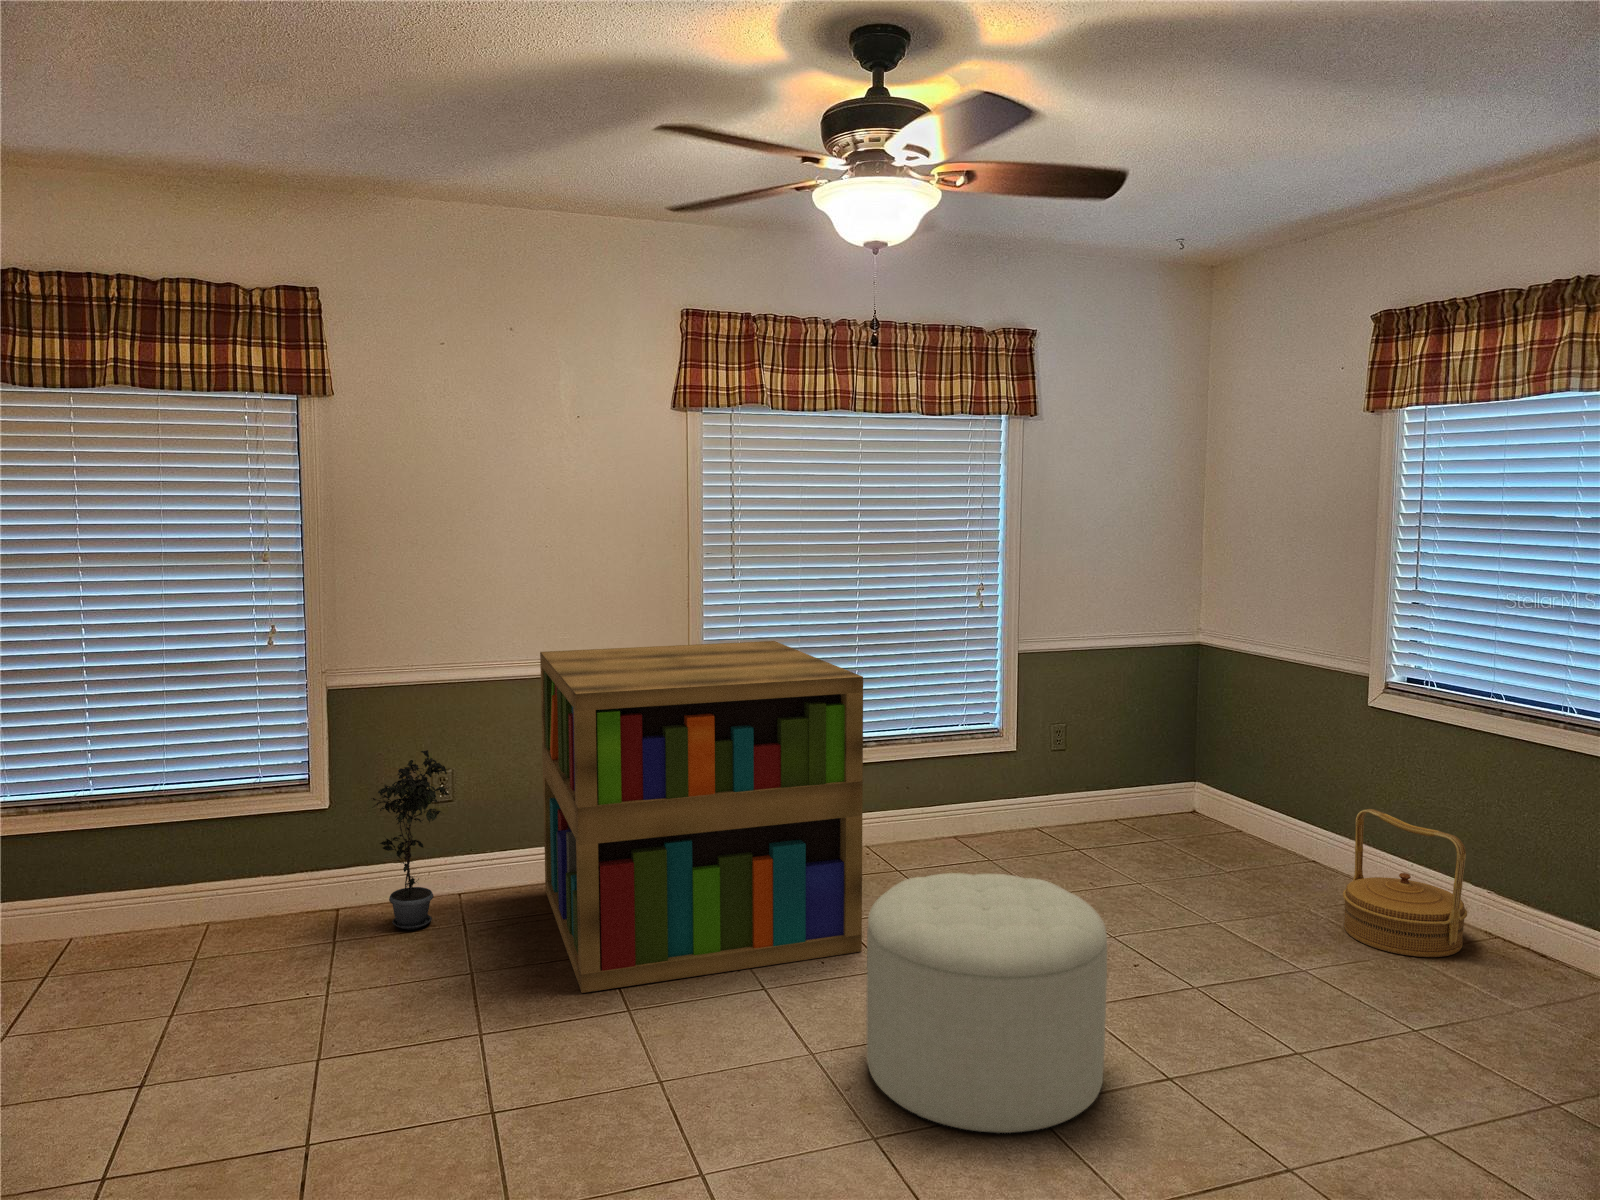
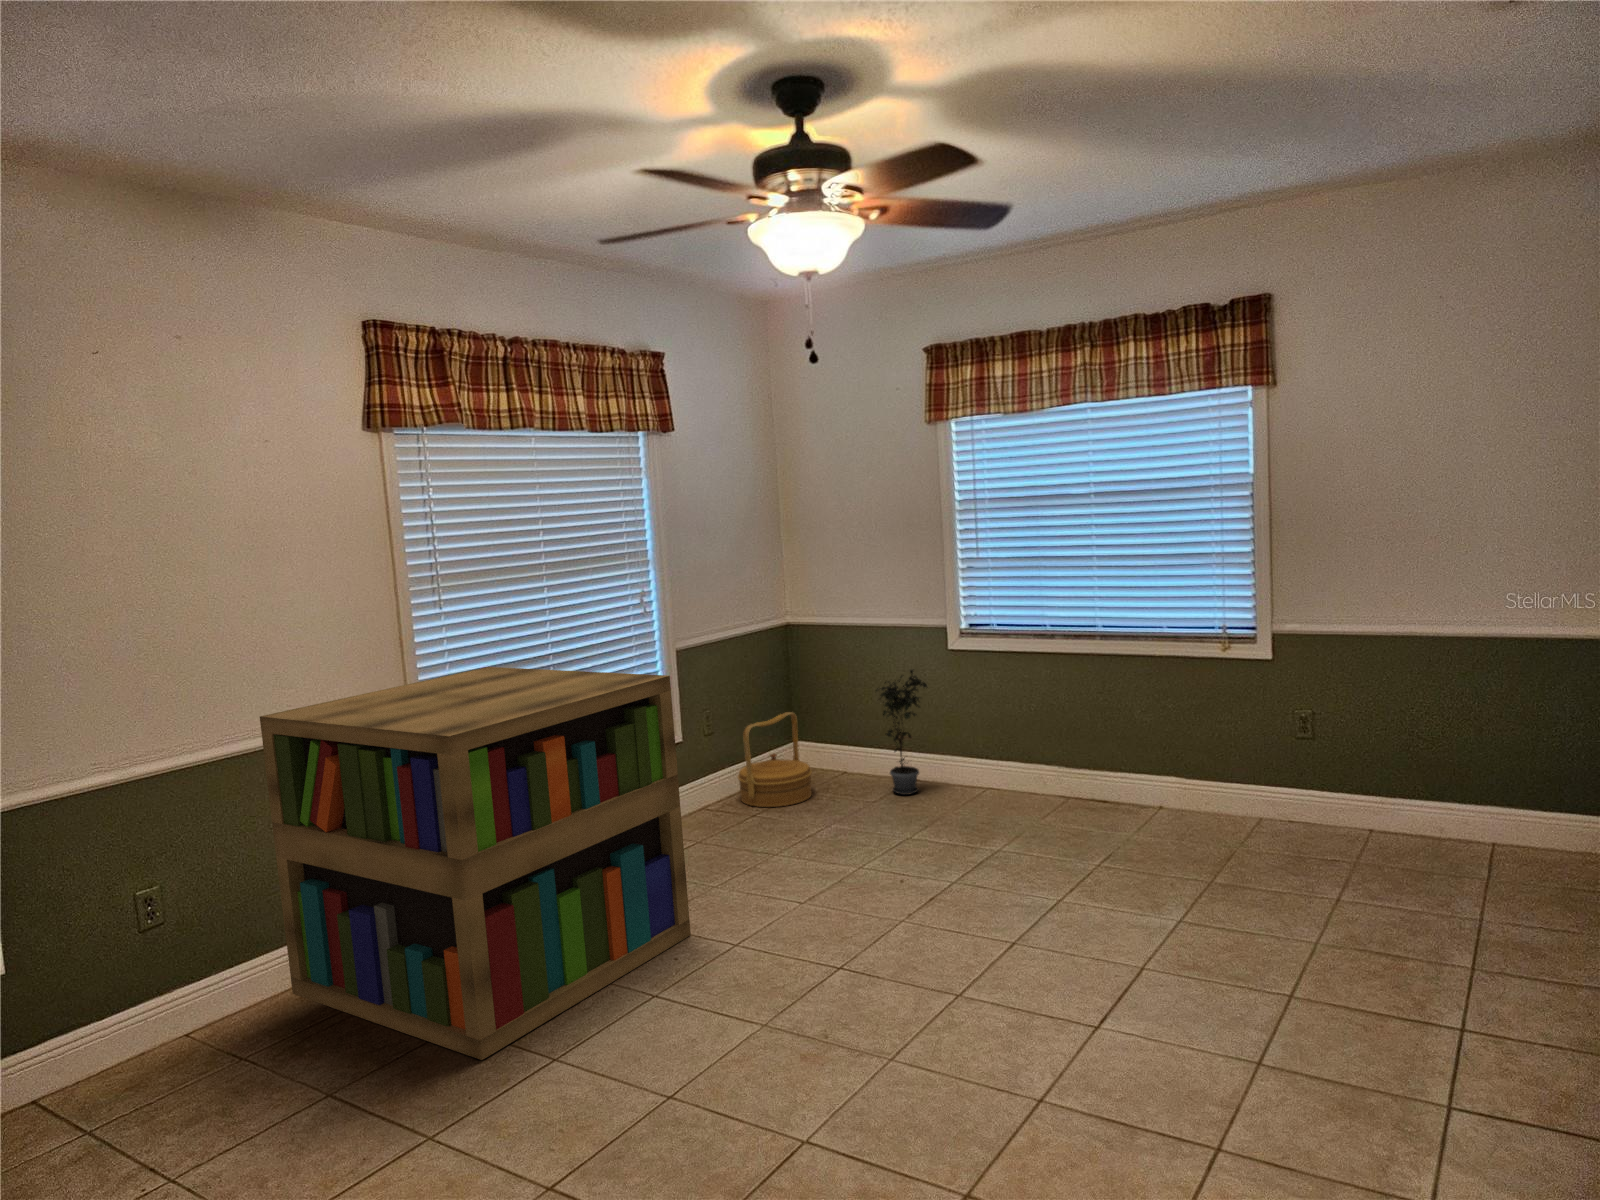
potted plant: present [372,750,449,929] -> present [876,670,927,795]
woven basket: present [1343,809,1467,957] -> present [738,712,812,807]
ottoman: present [867,873,1107,1133] -> none [789,811,996,1026]

